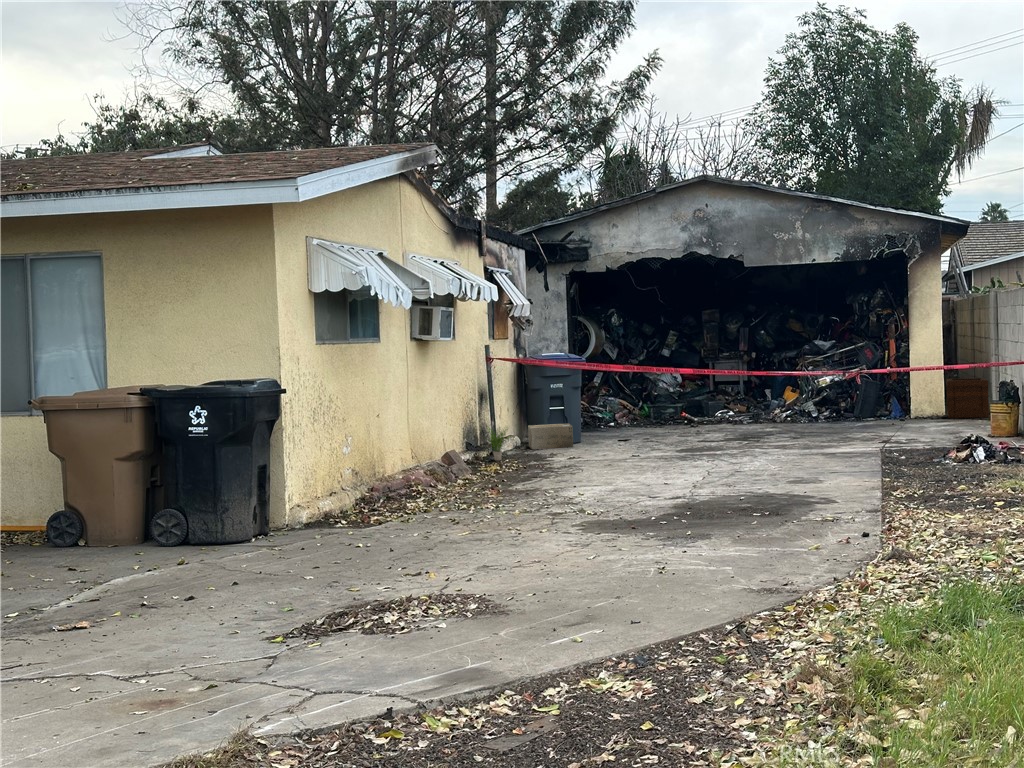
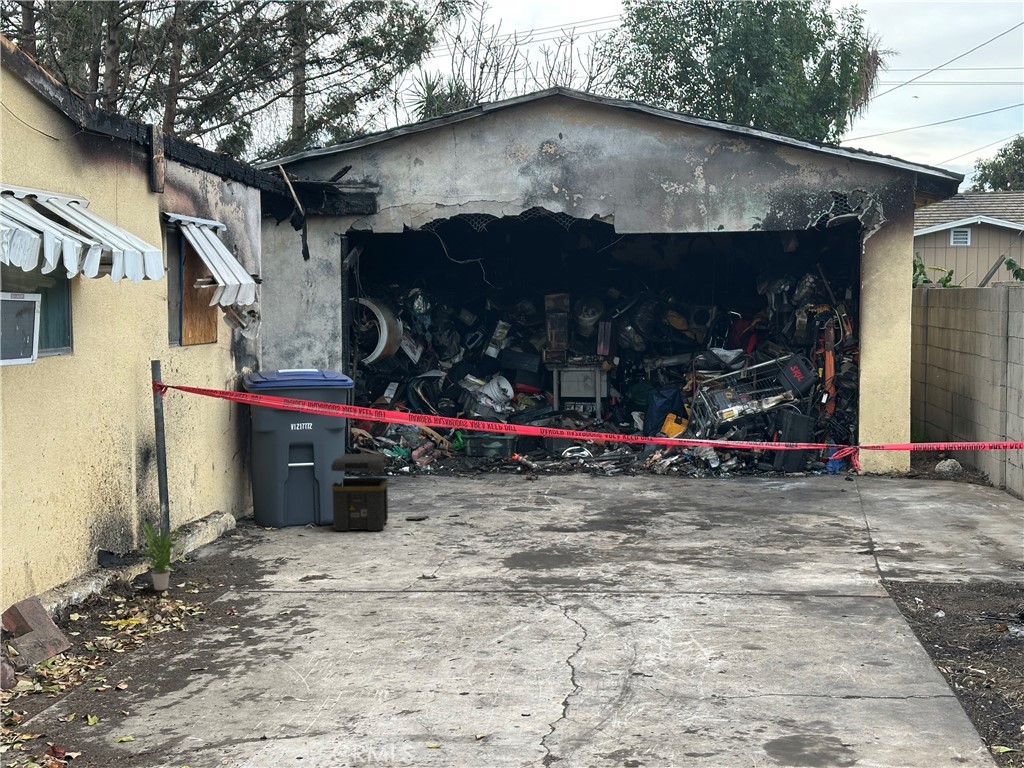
wooden crate: present [946,378,989,418] -> none [907,415,977,479]
toolbox: none [575,401,608,444] -> present [331,454,388,531]
cardboard box: present [528,423,573,449] -> none [245,495,323,546]

